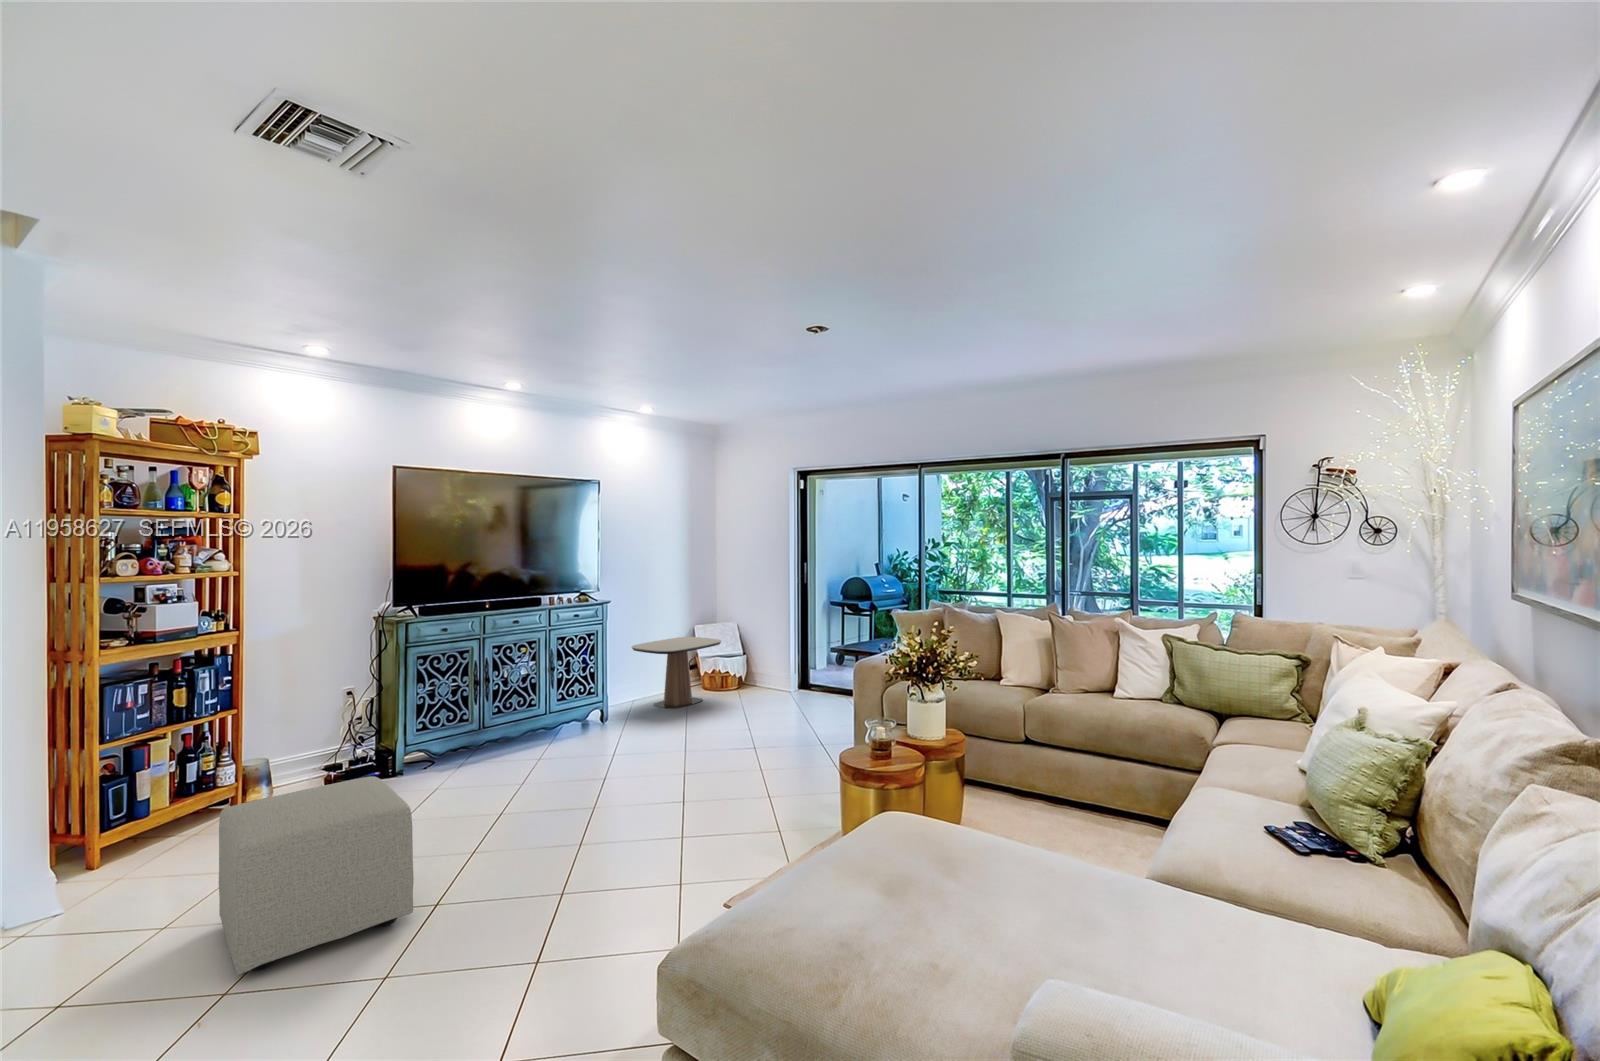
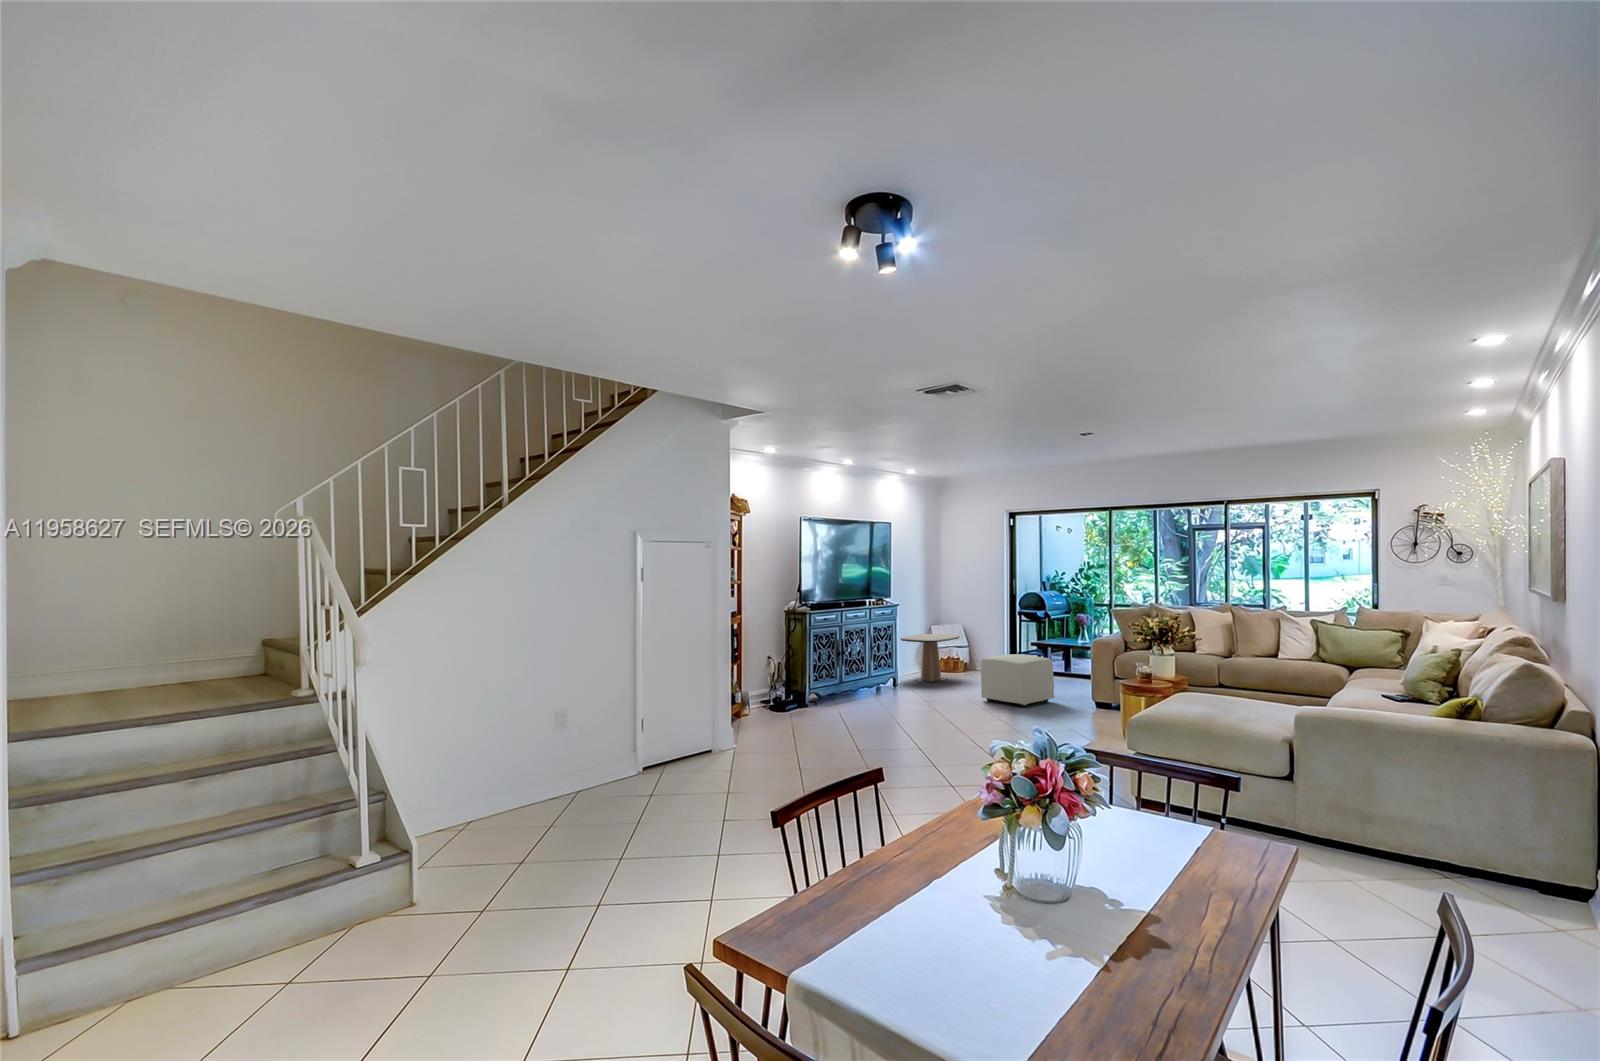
ottoman: present [219,776,414,975] -> present [981,654,1054,707]

